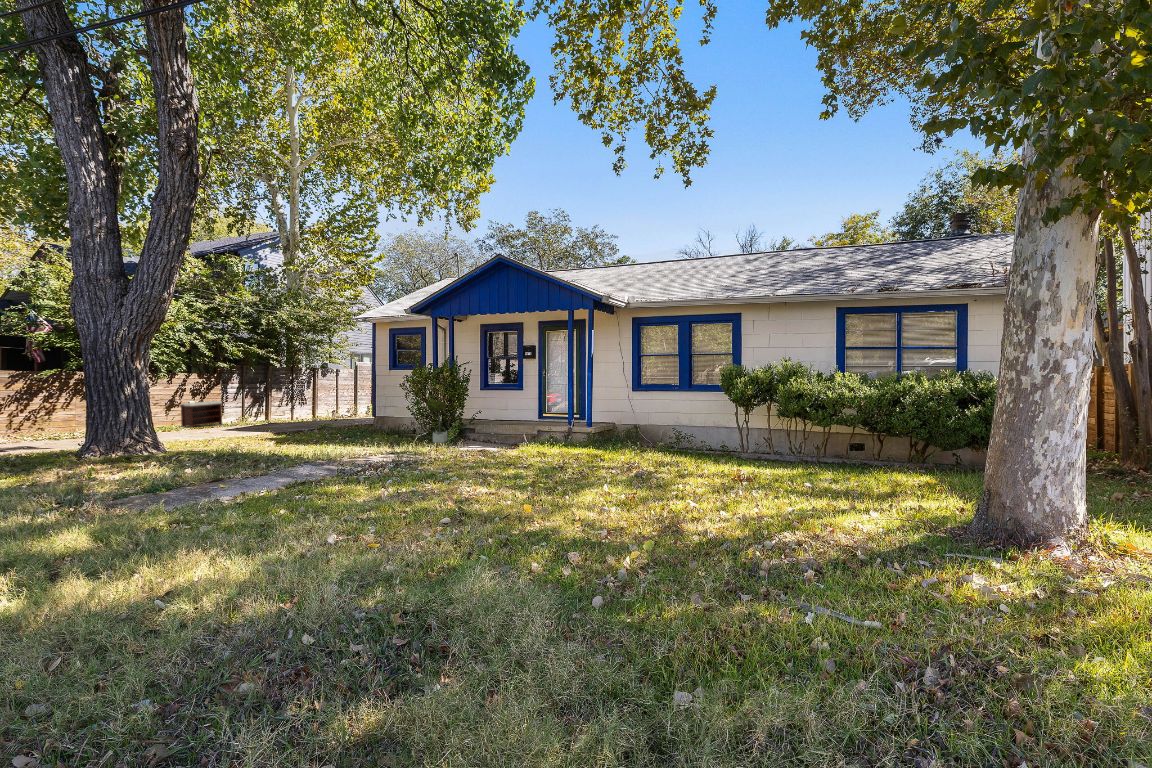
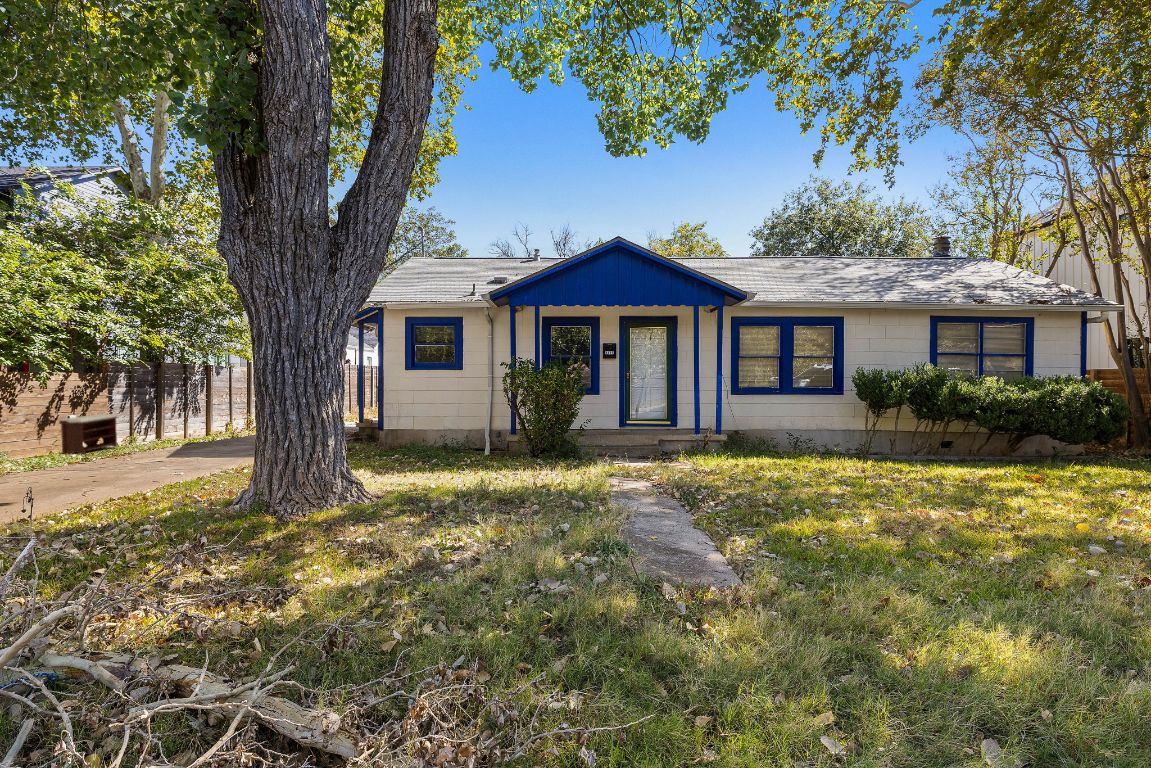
potted tree: present [428,400,448,443] -> none [524,407,546,459]

